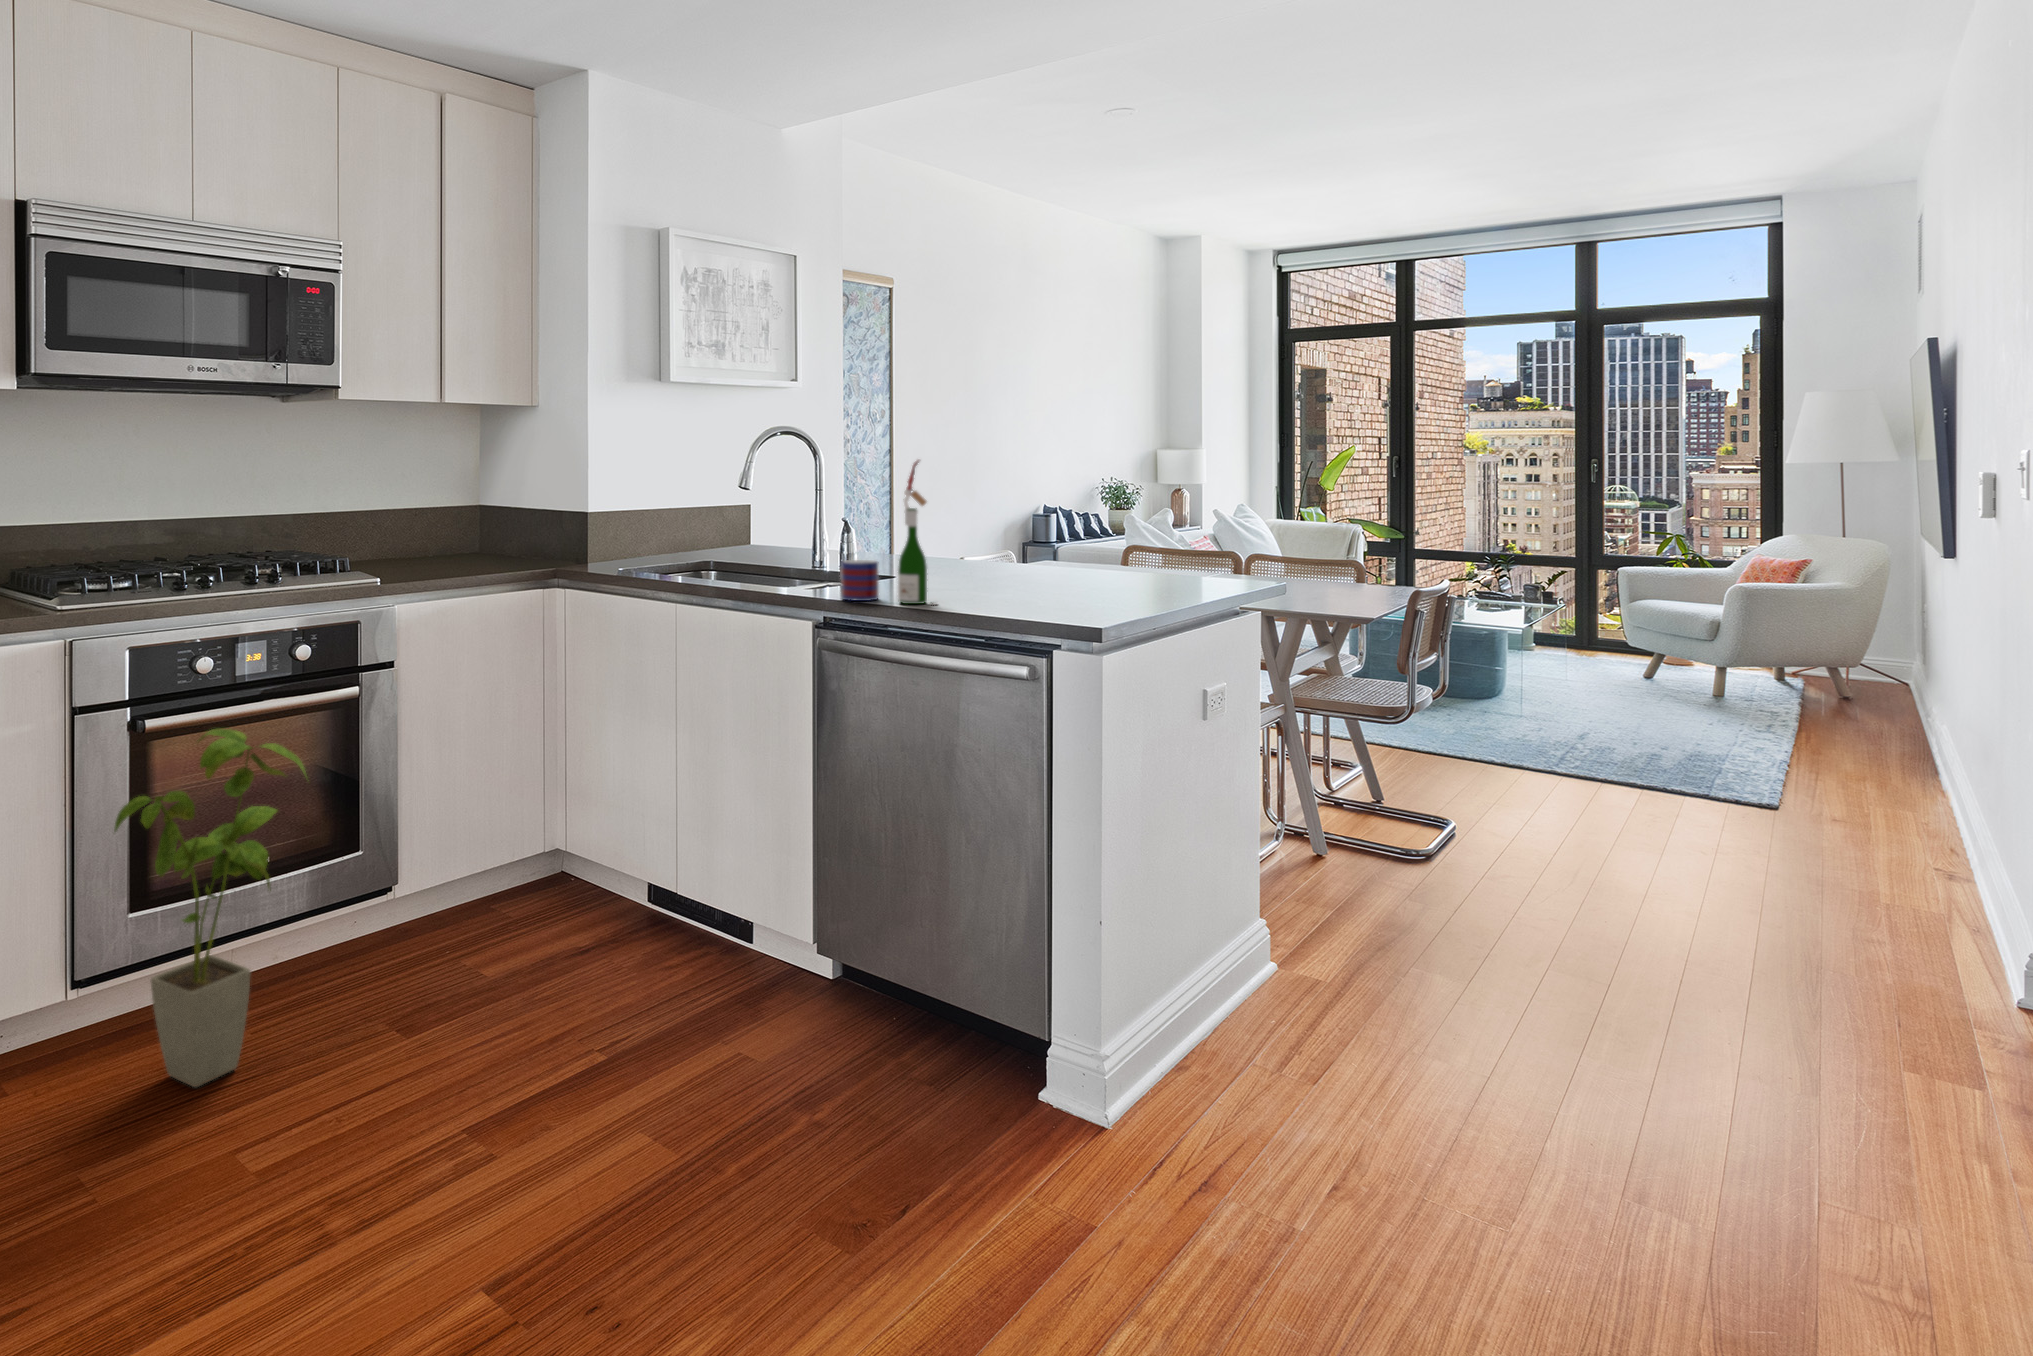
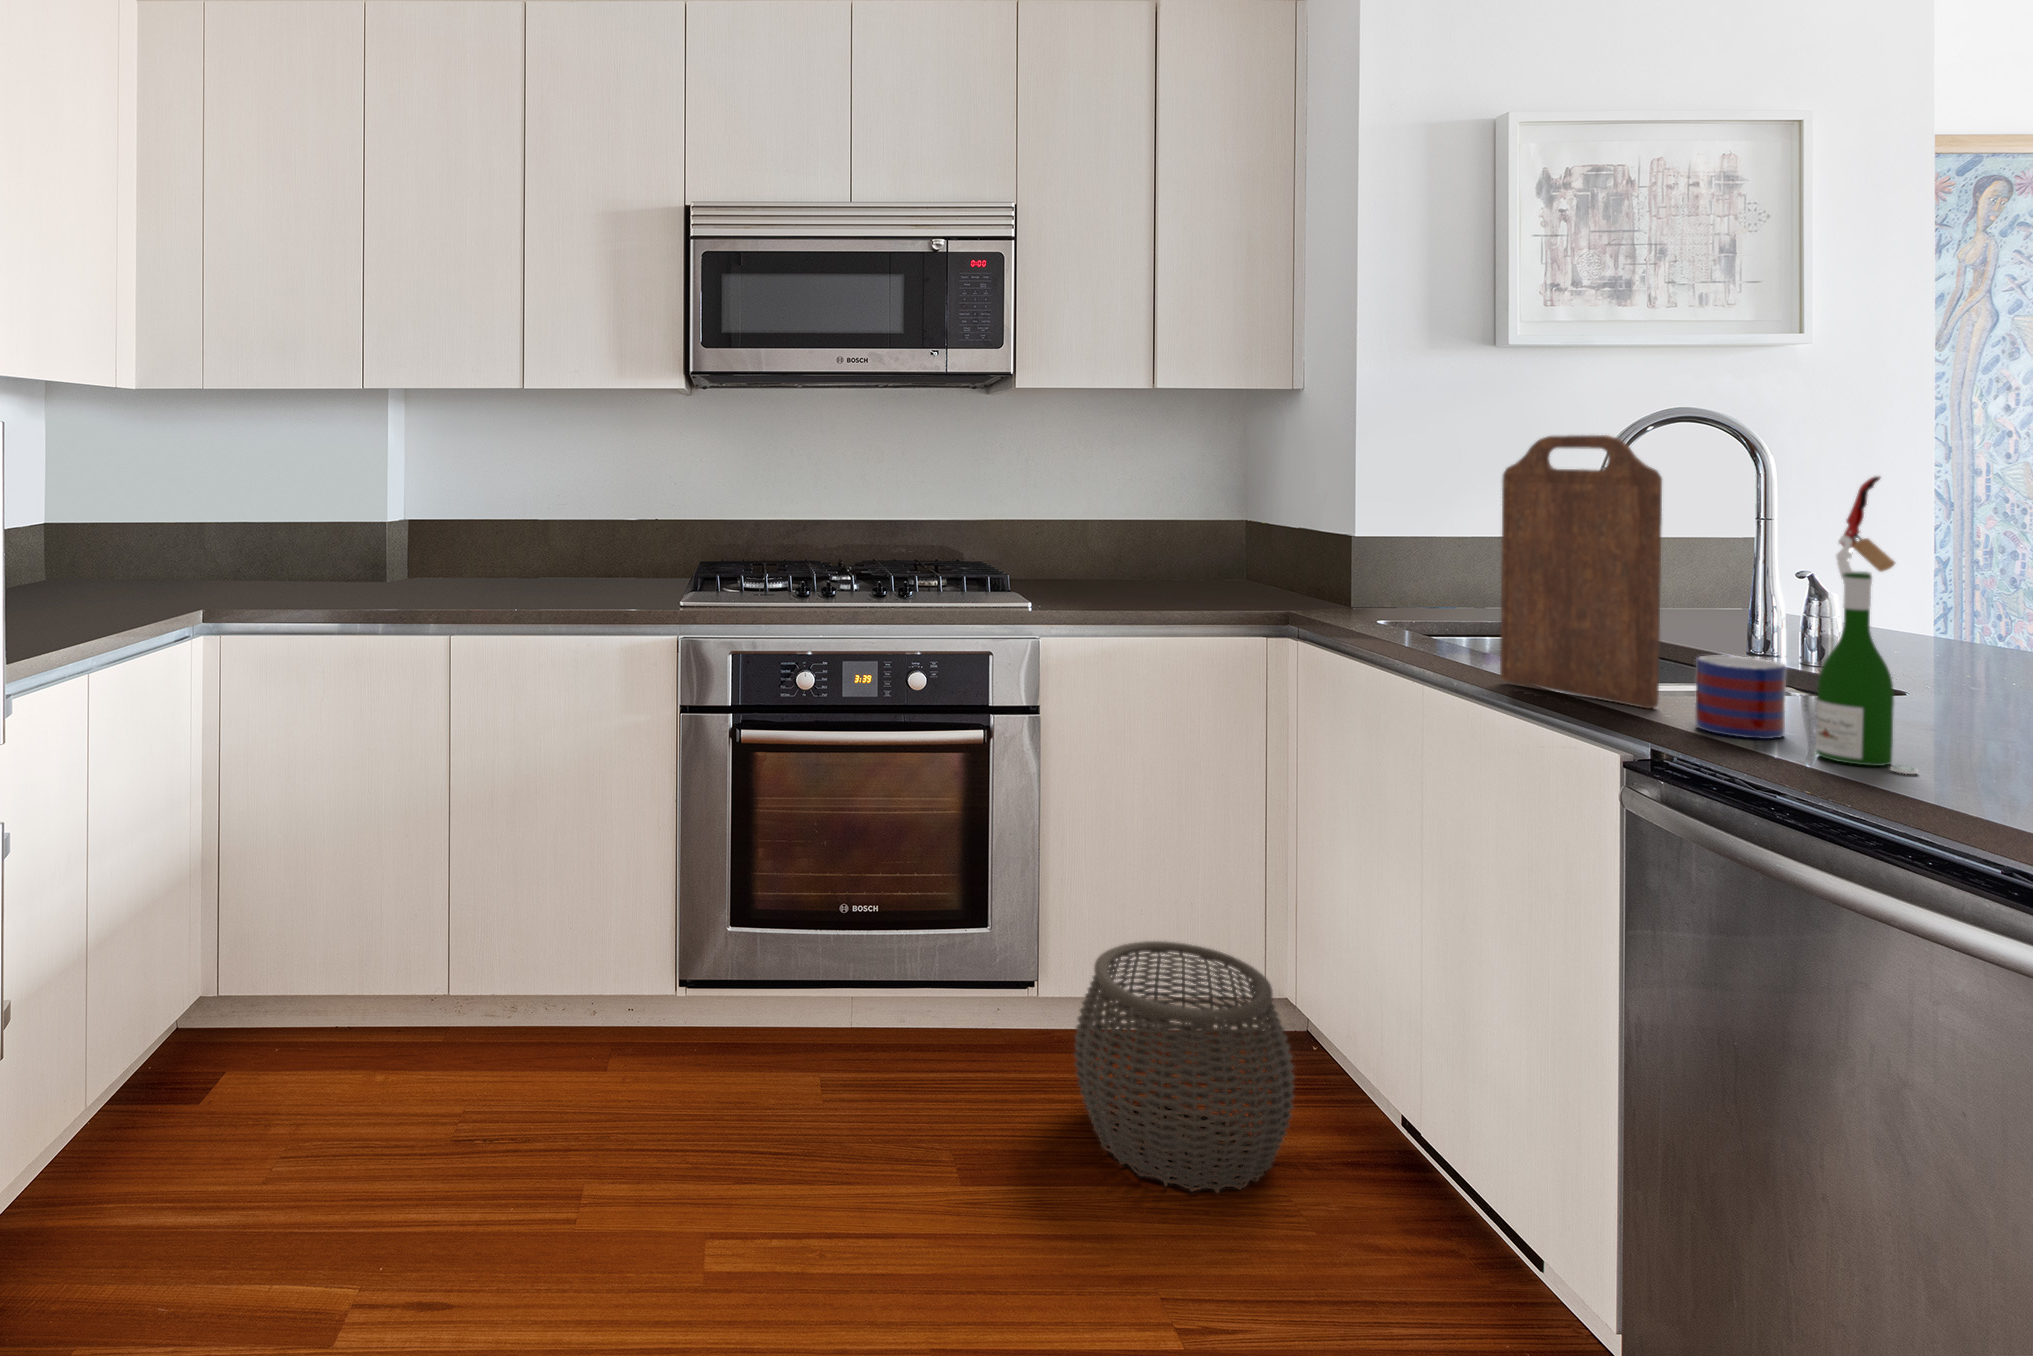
cutting board: none [731,440,816,596] -> present [1500,435,1662,709]
house plant: present [114,729,307,1087] -> none [678,755,867,1136]
woven basket: none [456,823,612,995] -> present [1075,941,1294,1193]

